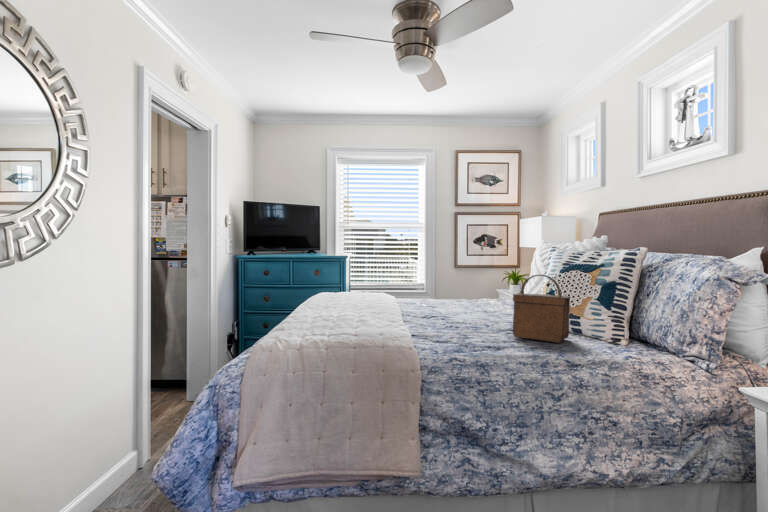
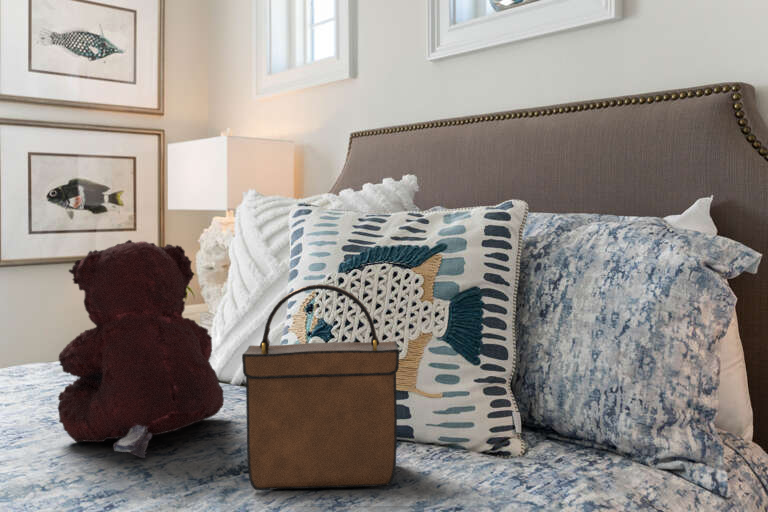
teddy bear: none [462,258,517,326] -> present [58,240,224,458]

